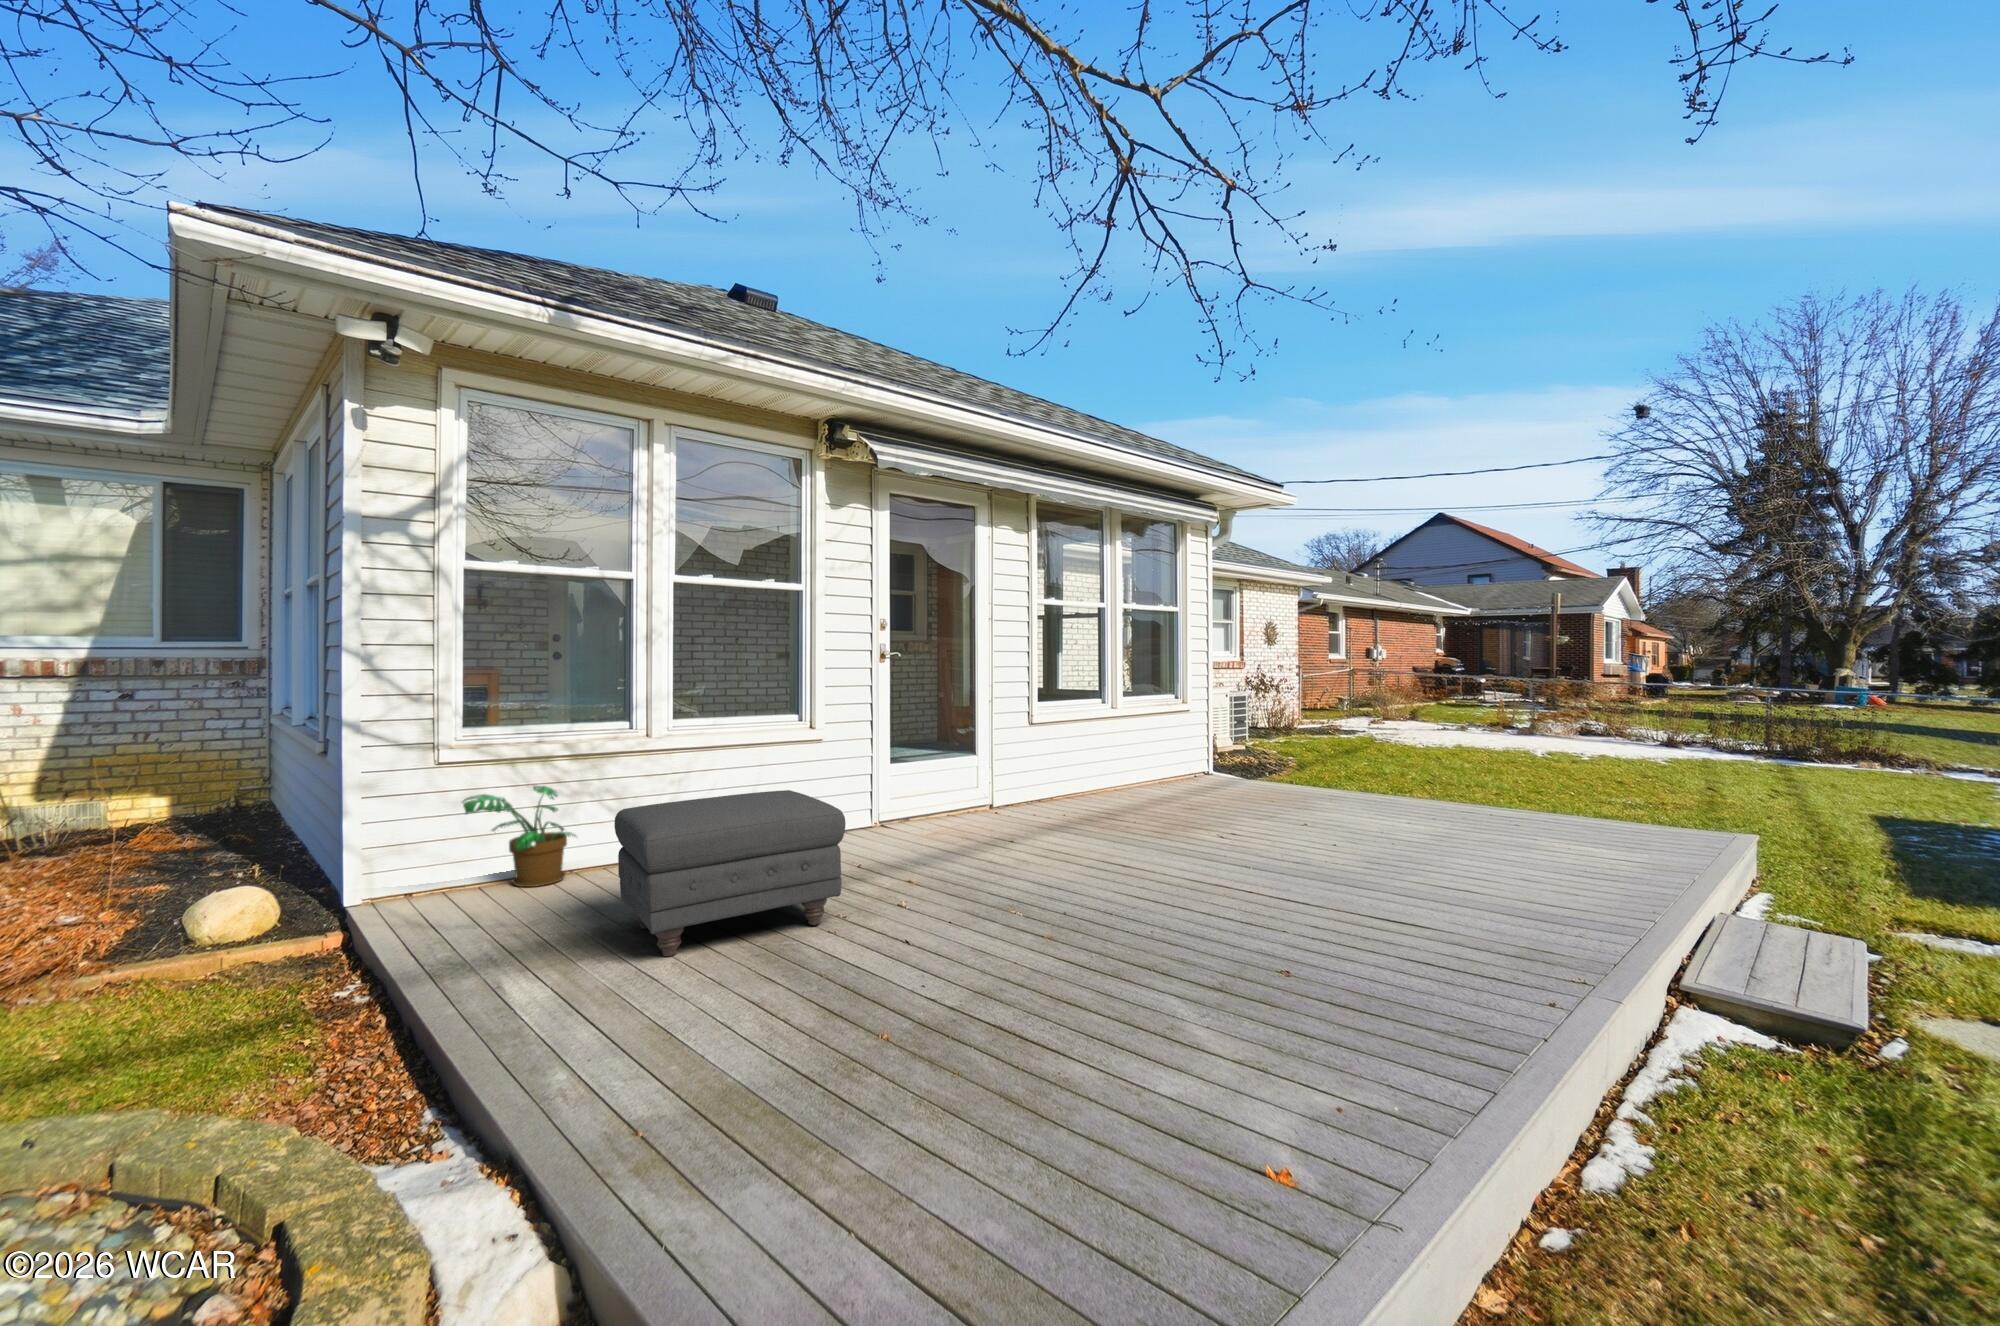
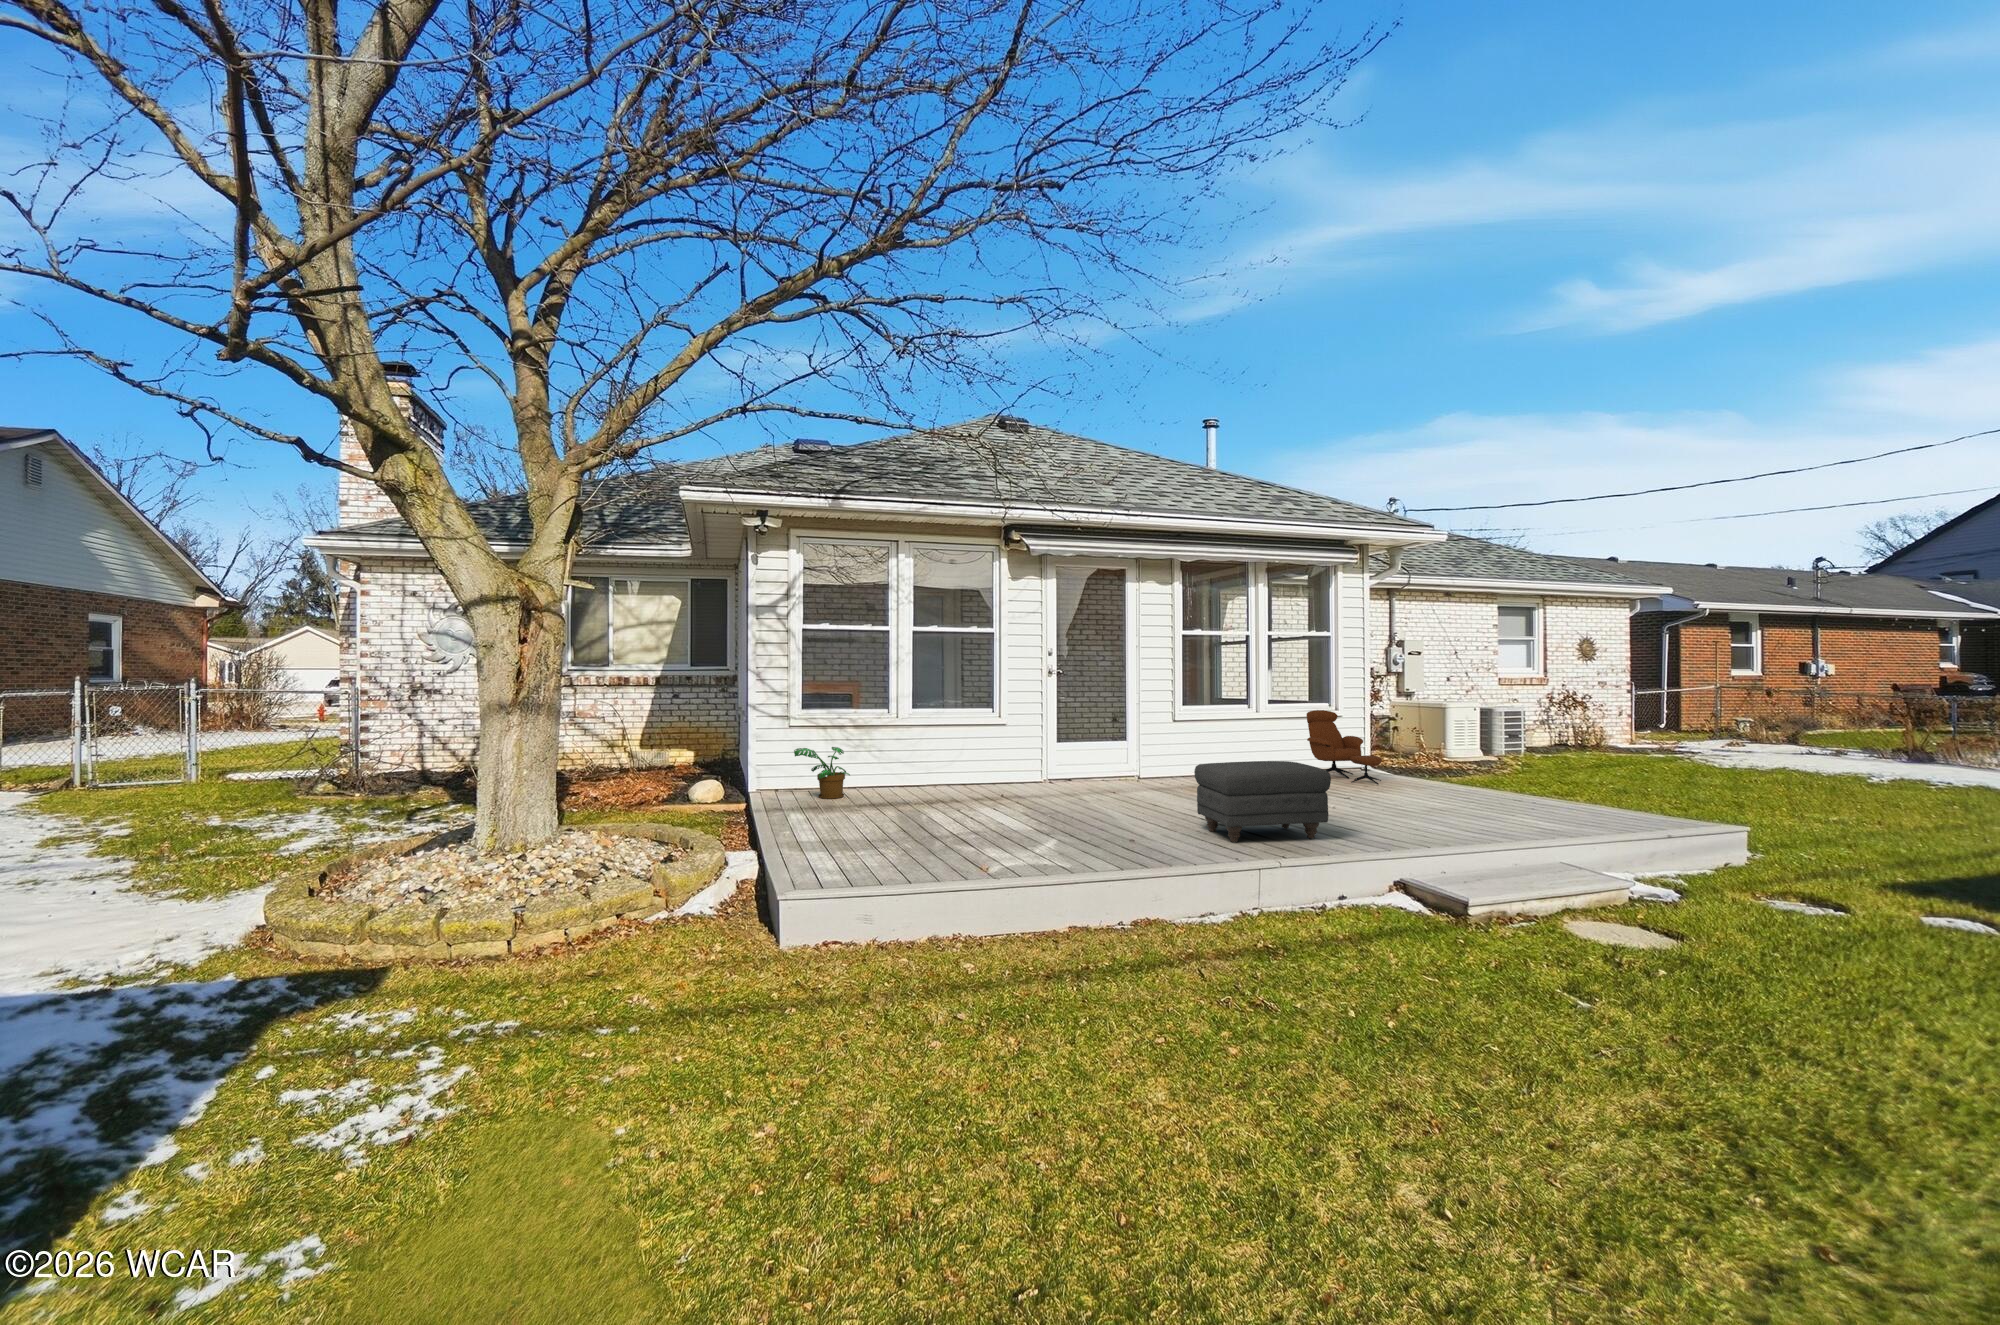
lounge chair: none [1154,696,1253,782] -> present [1307,710,1382,784]
ottoman: present [614,790,845,957] -> present [1194,761,1331,842]

